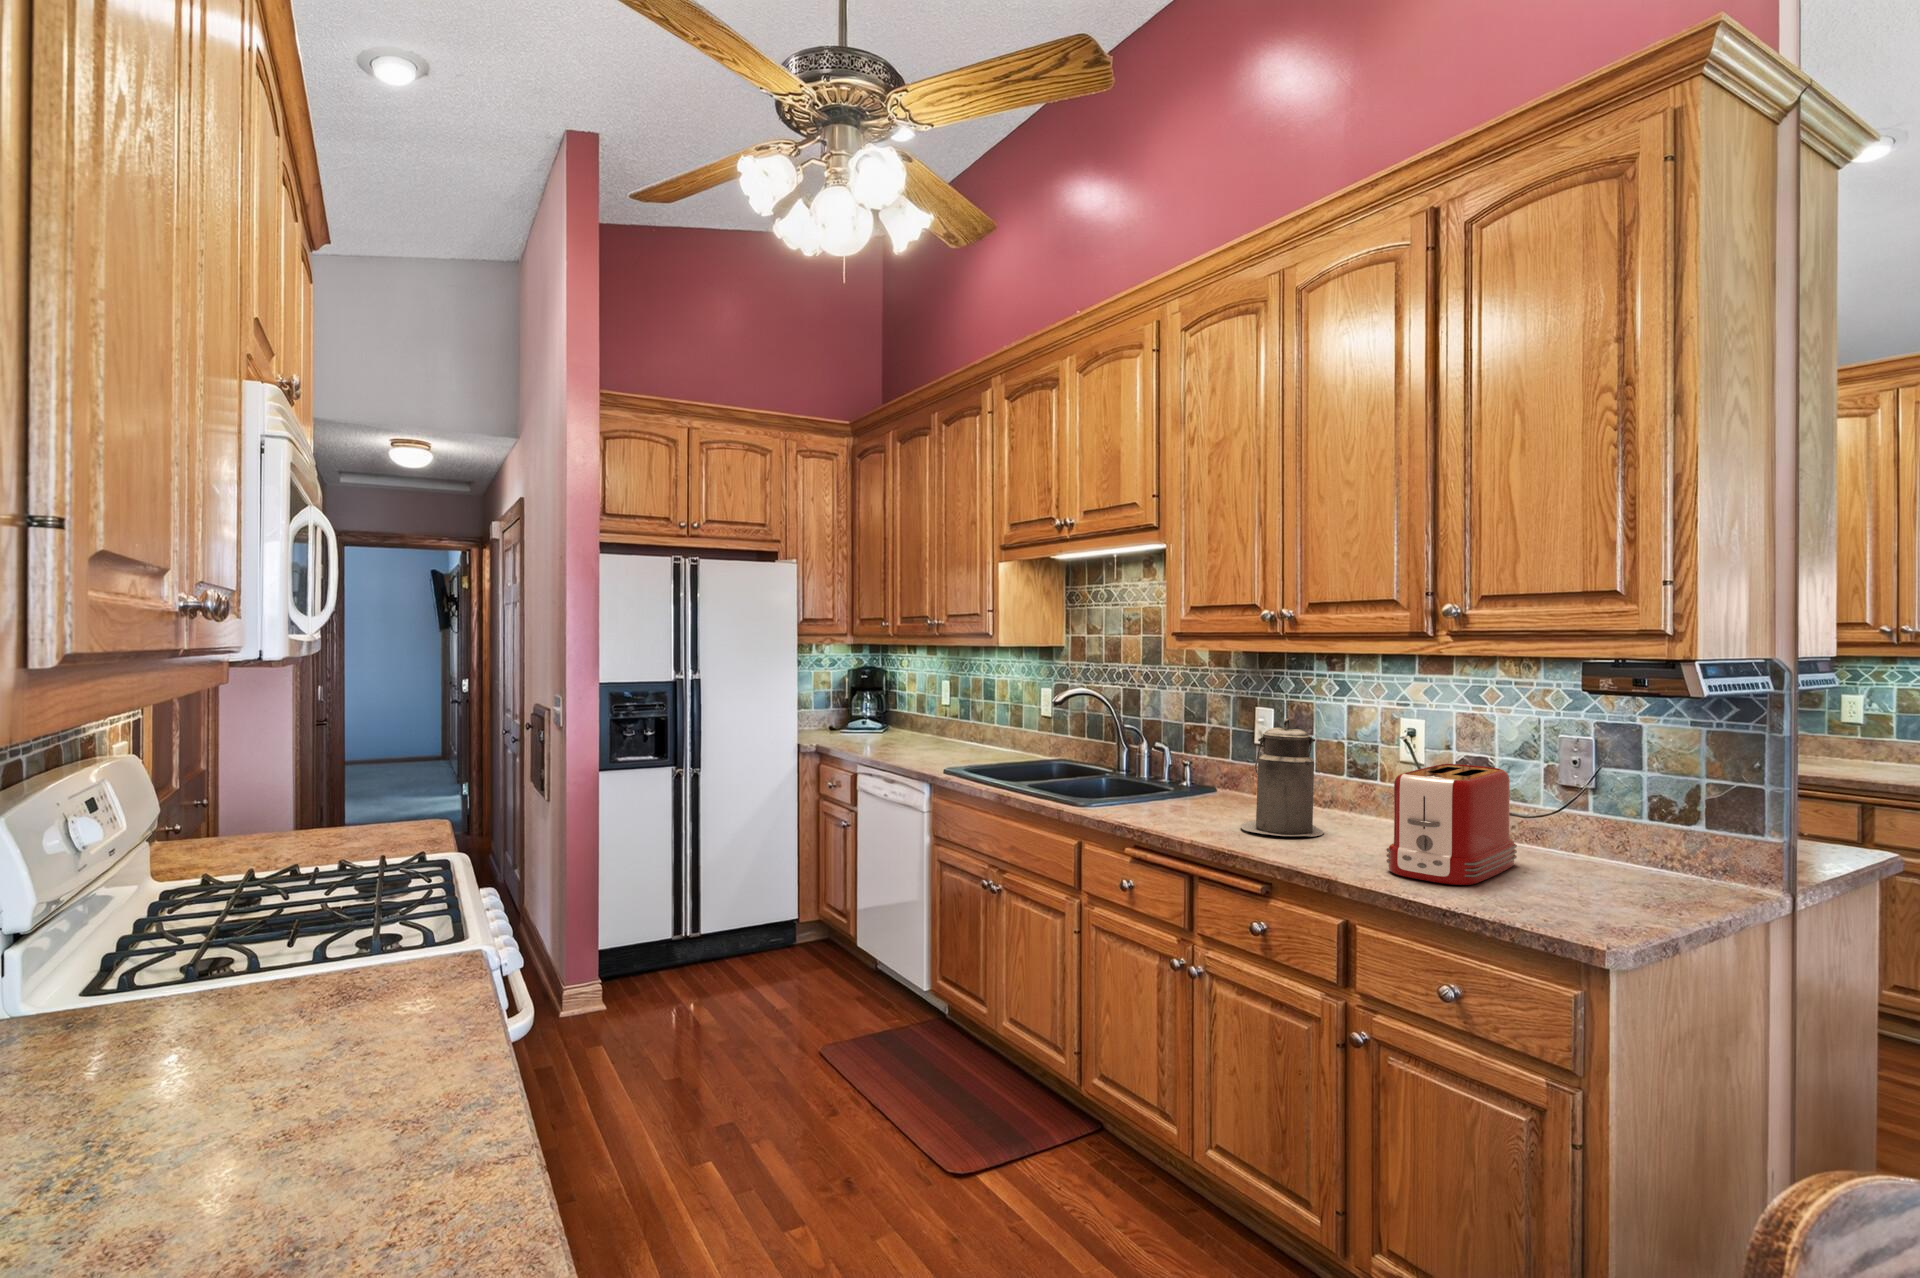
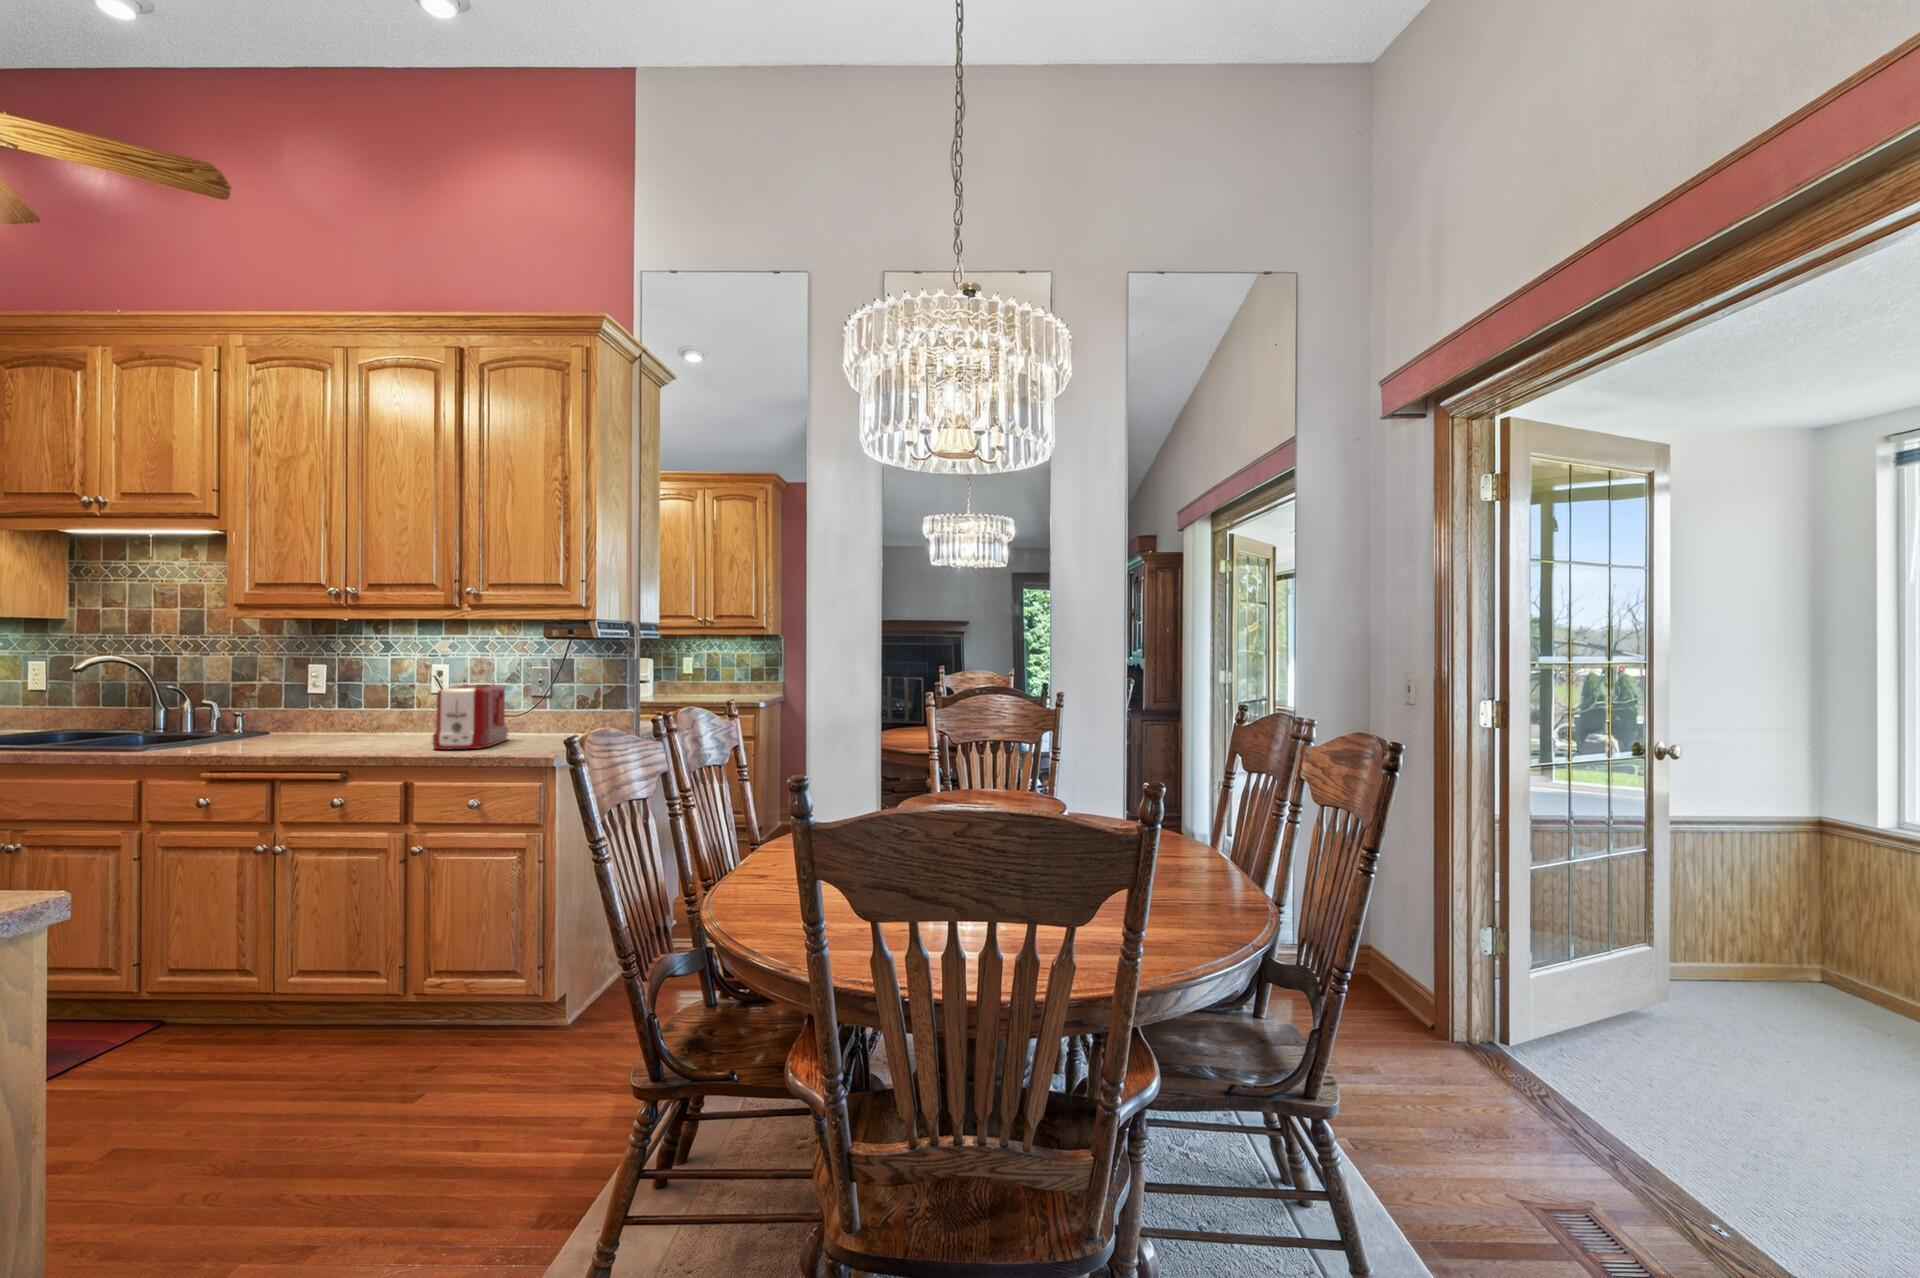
canister: present [1240,719,1324,837] -> none [311,664,379,745]

